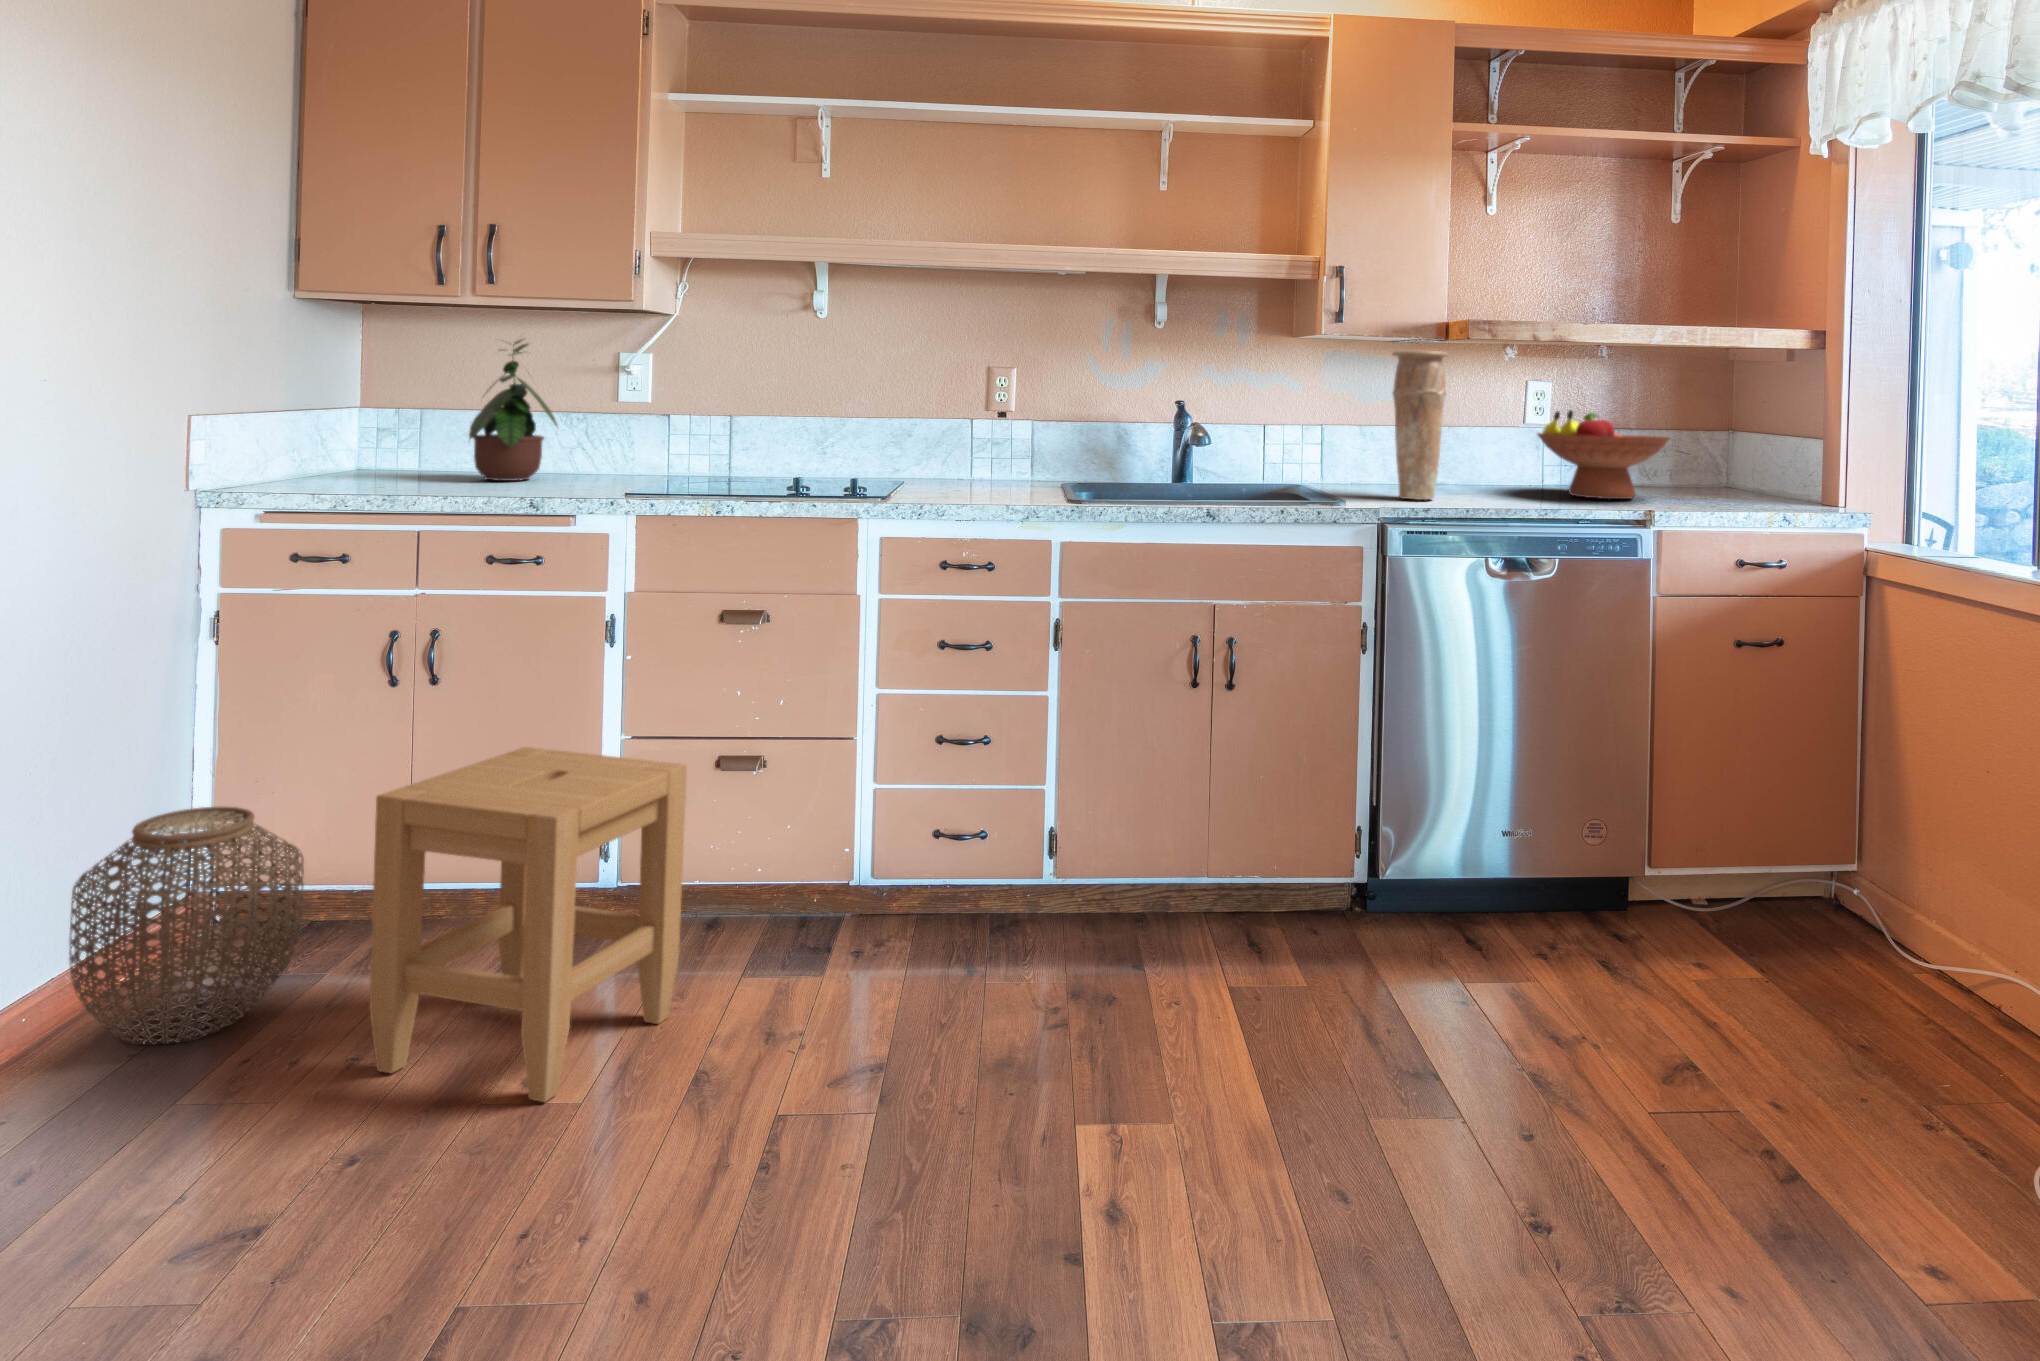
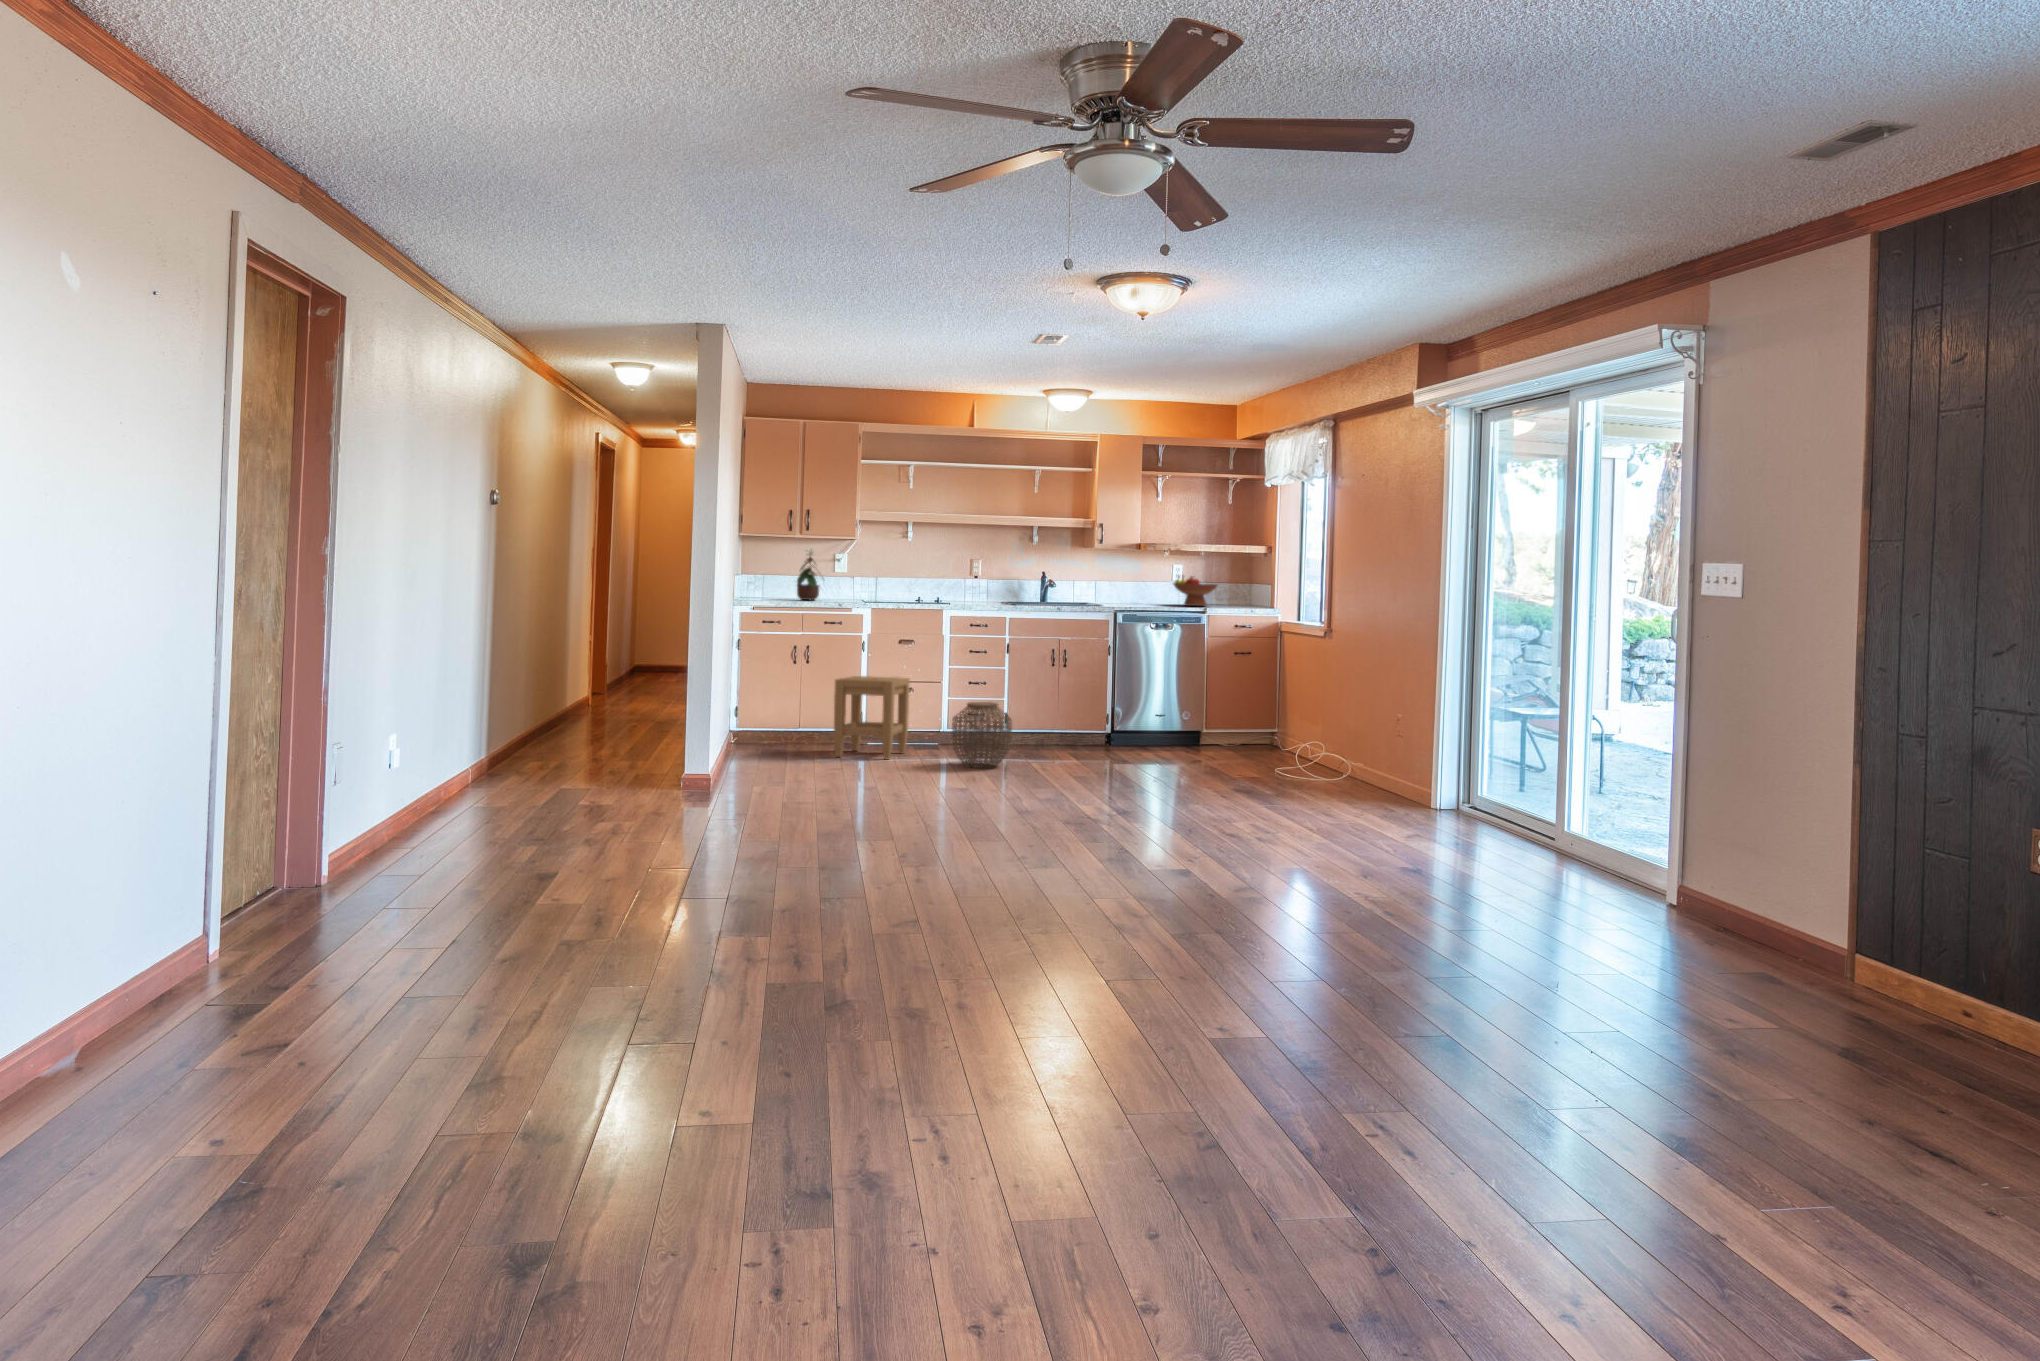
vase: present [1393,351,1448,500] -> none [1121,554,1140,606]
woven basket: present [69,806,304,1044] -> present [952,702,1012,768]

